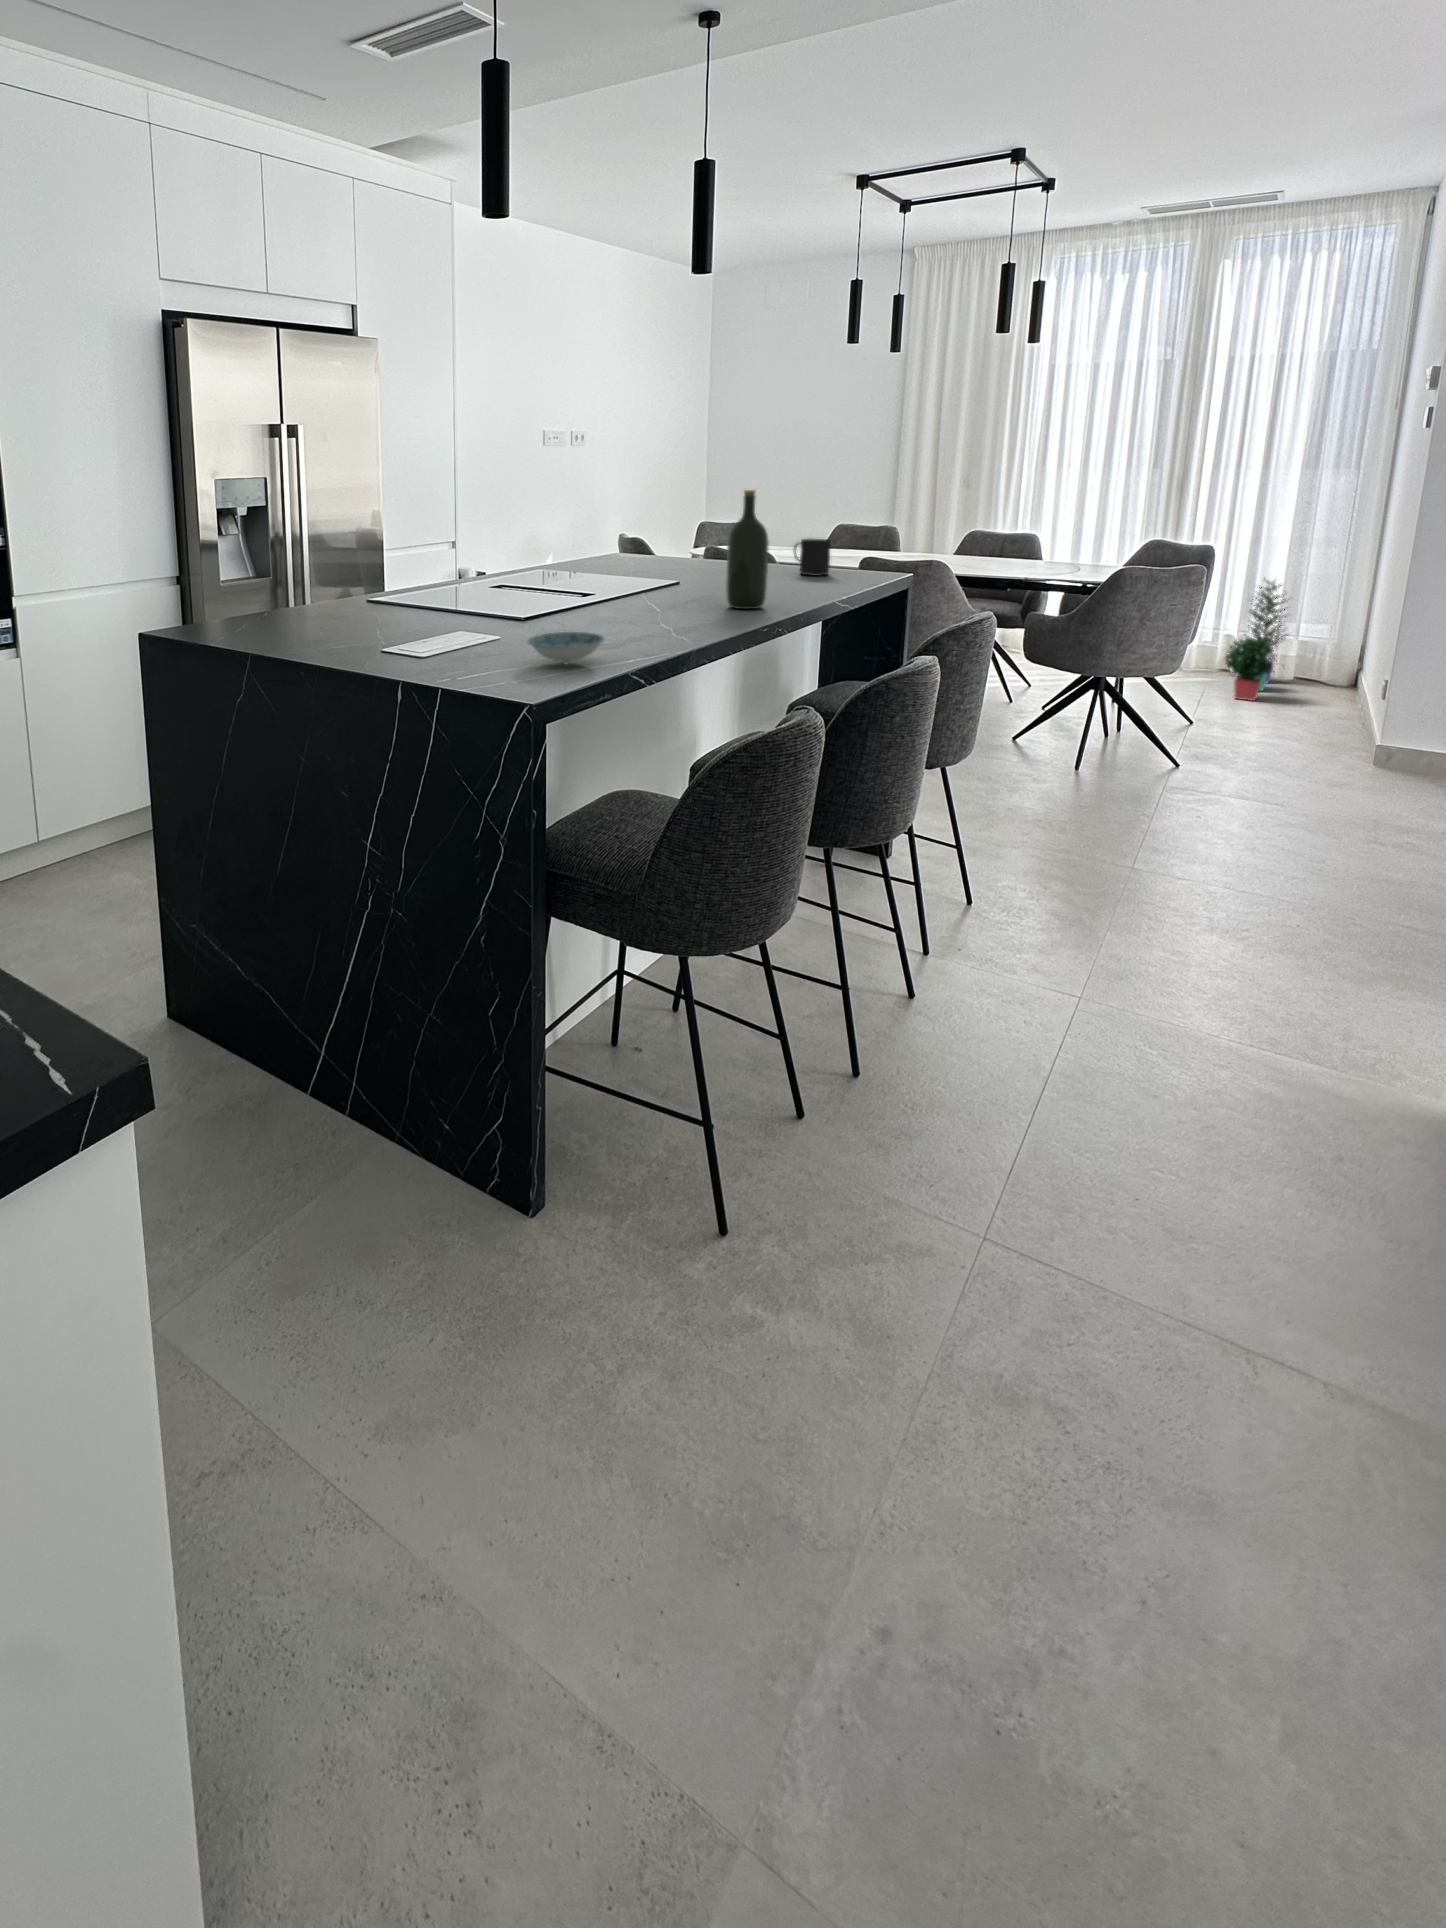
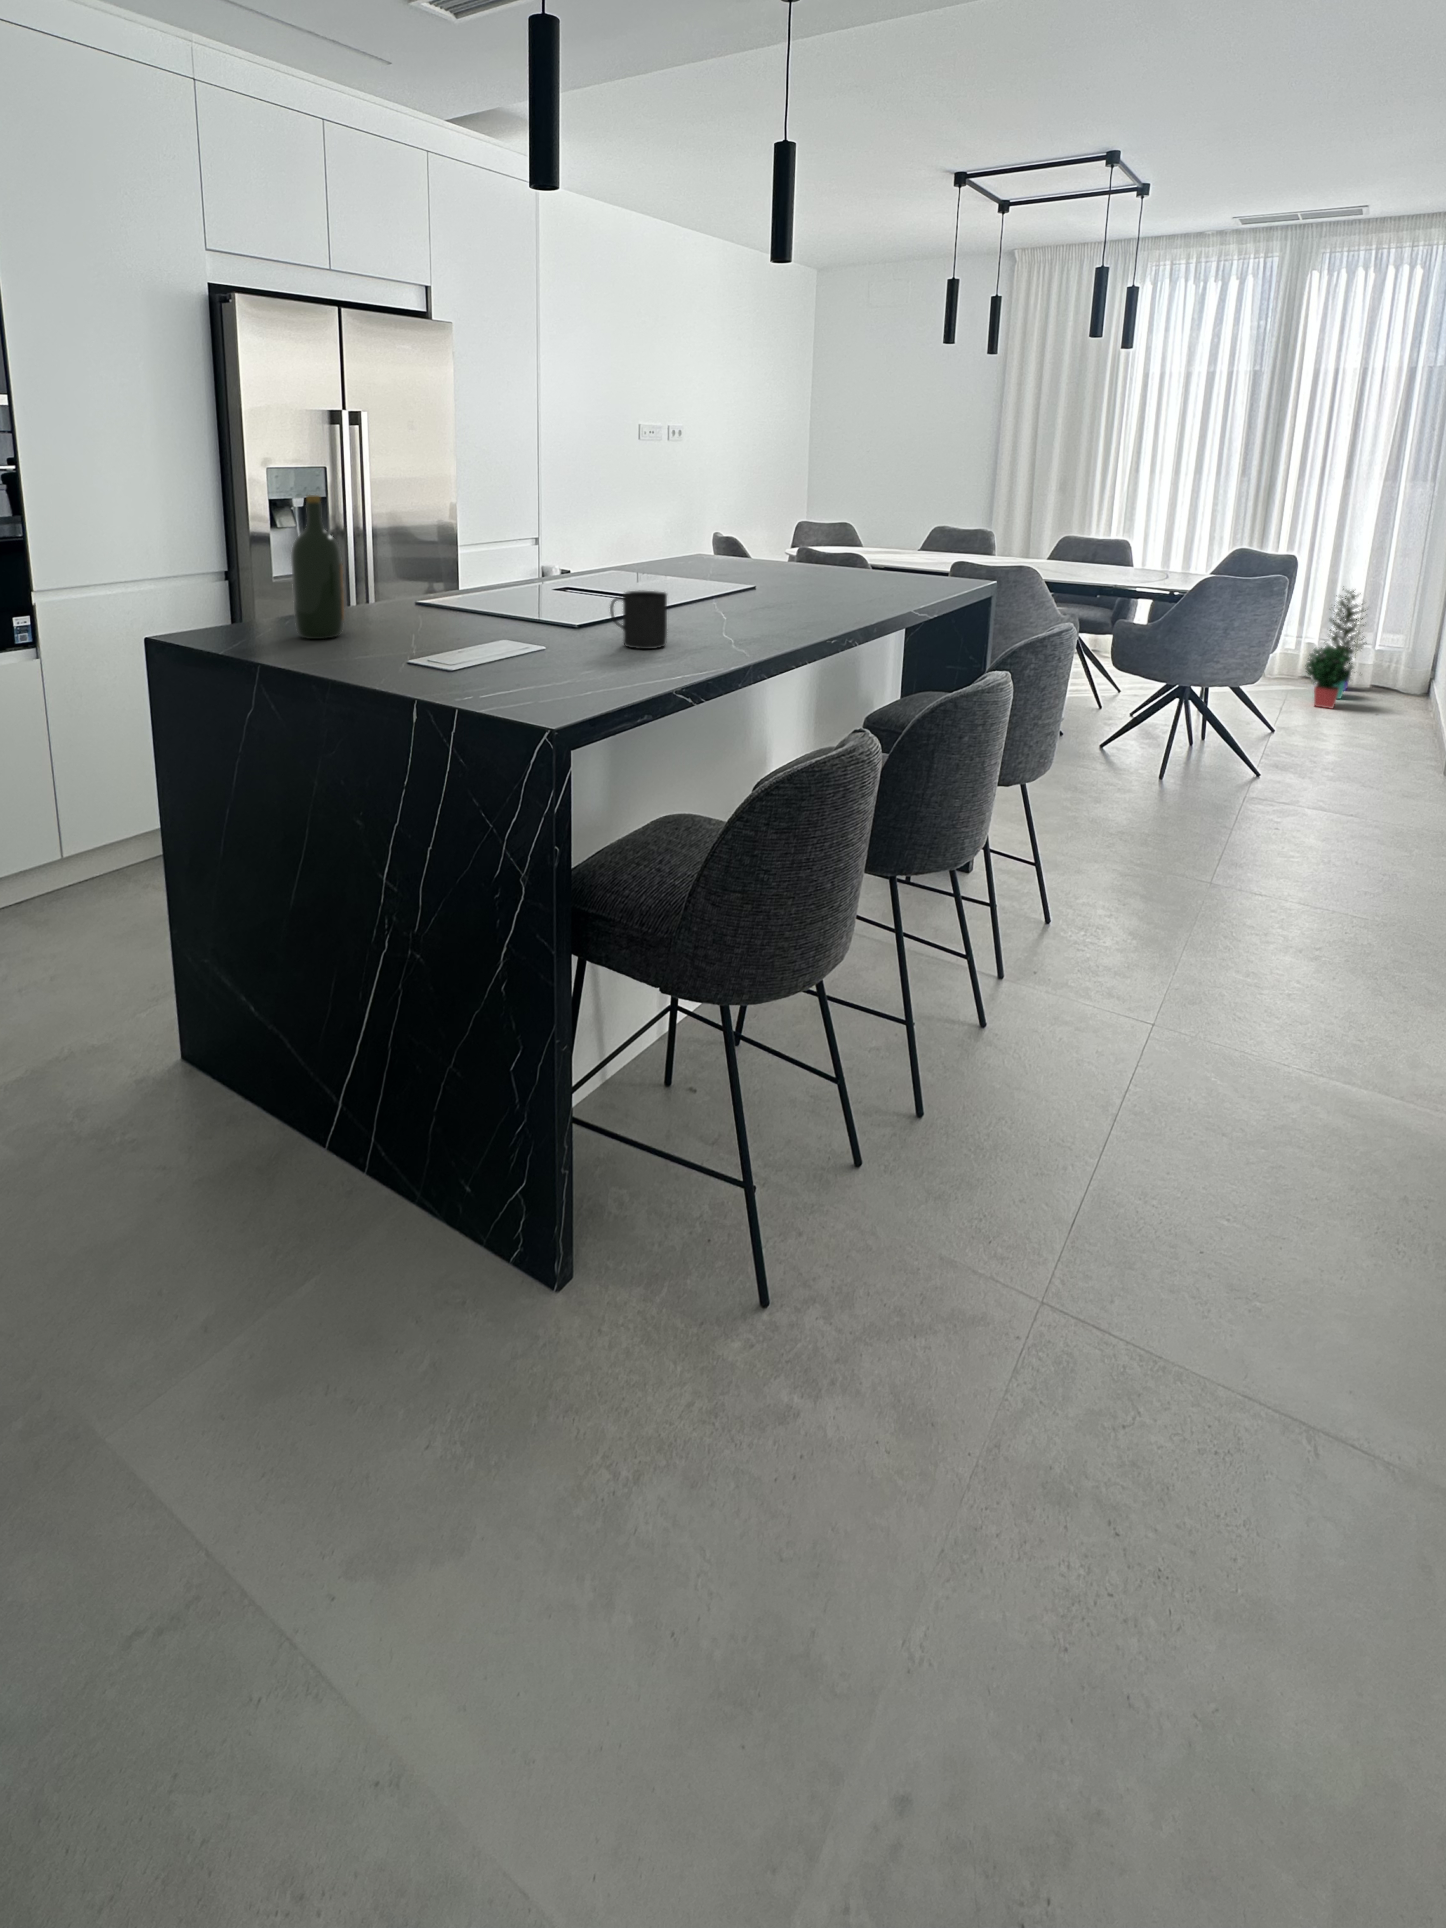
wine bottle: present [726,490,769,609] -> present [291,495,344,639]
mug: present [794,539,831,576] -> present [610,591,667,649]
ceramic bowl: present [528,632,604,665] -> none [559,644,646,681]

